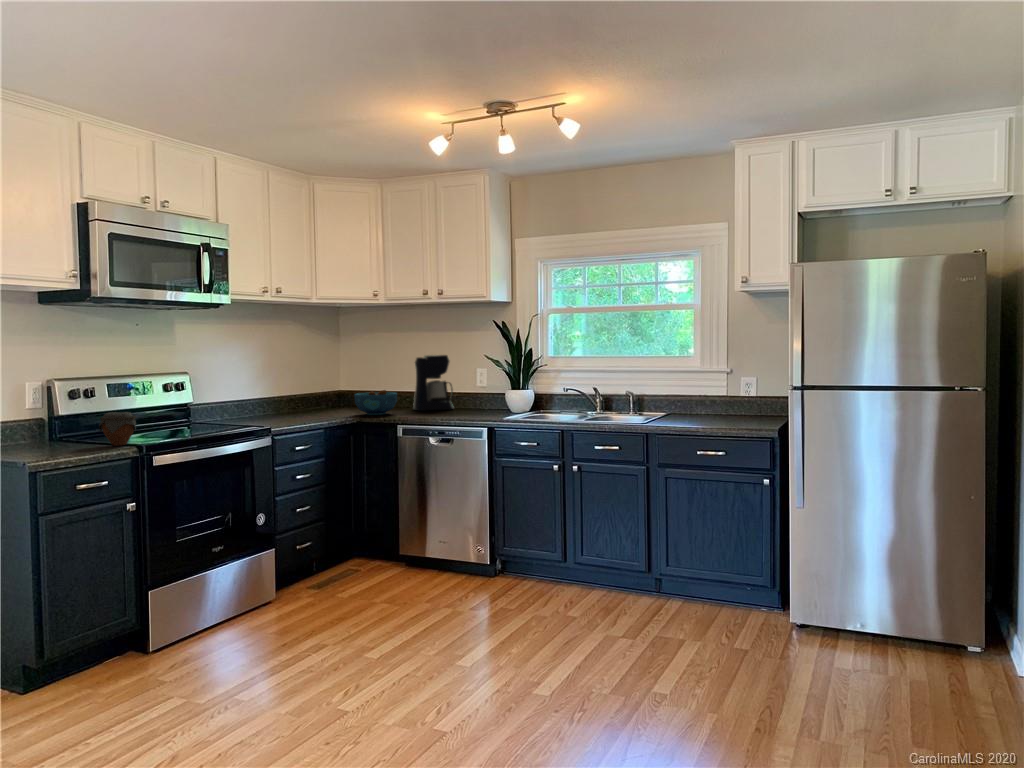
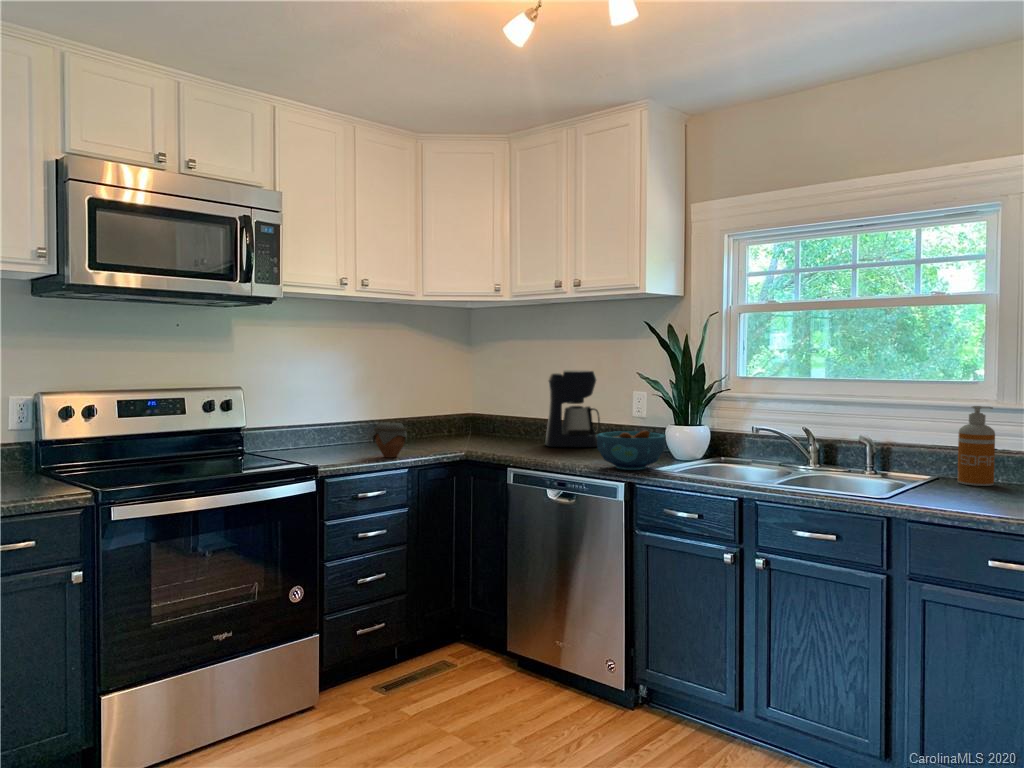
soap dispenser: none [682,369,701,416] -> present [958,406,995,486]
bowl: present [354,390,397,415] -> present [597,431,666,470]
jar: present [99,412,136,446] -> present [373,423,407,458]

